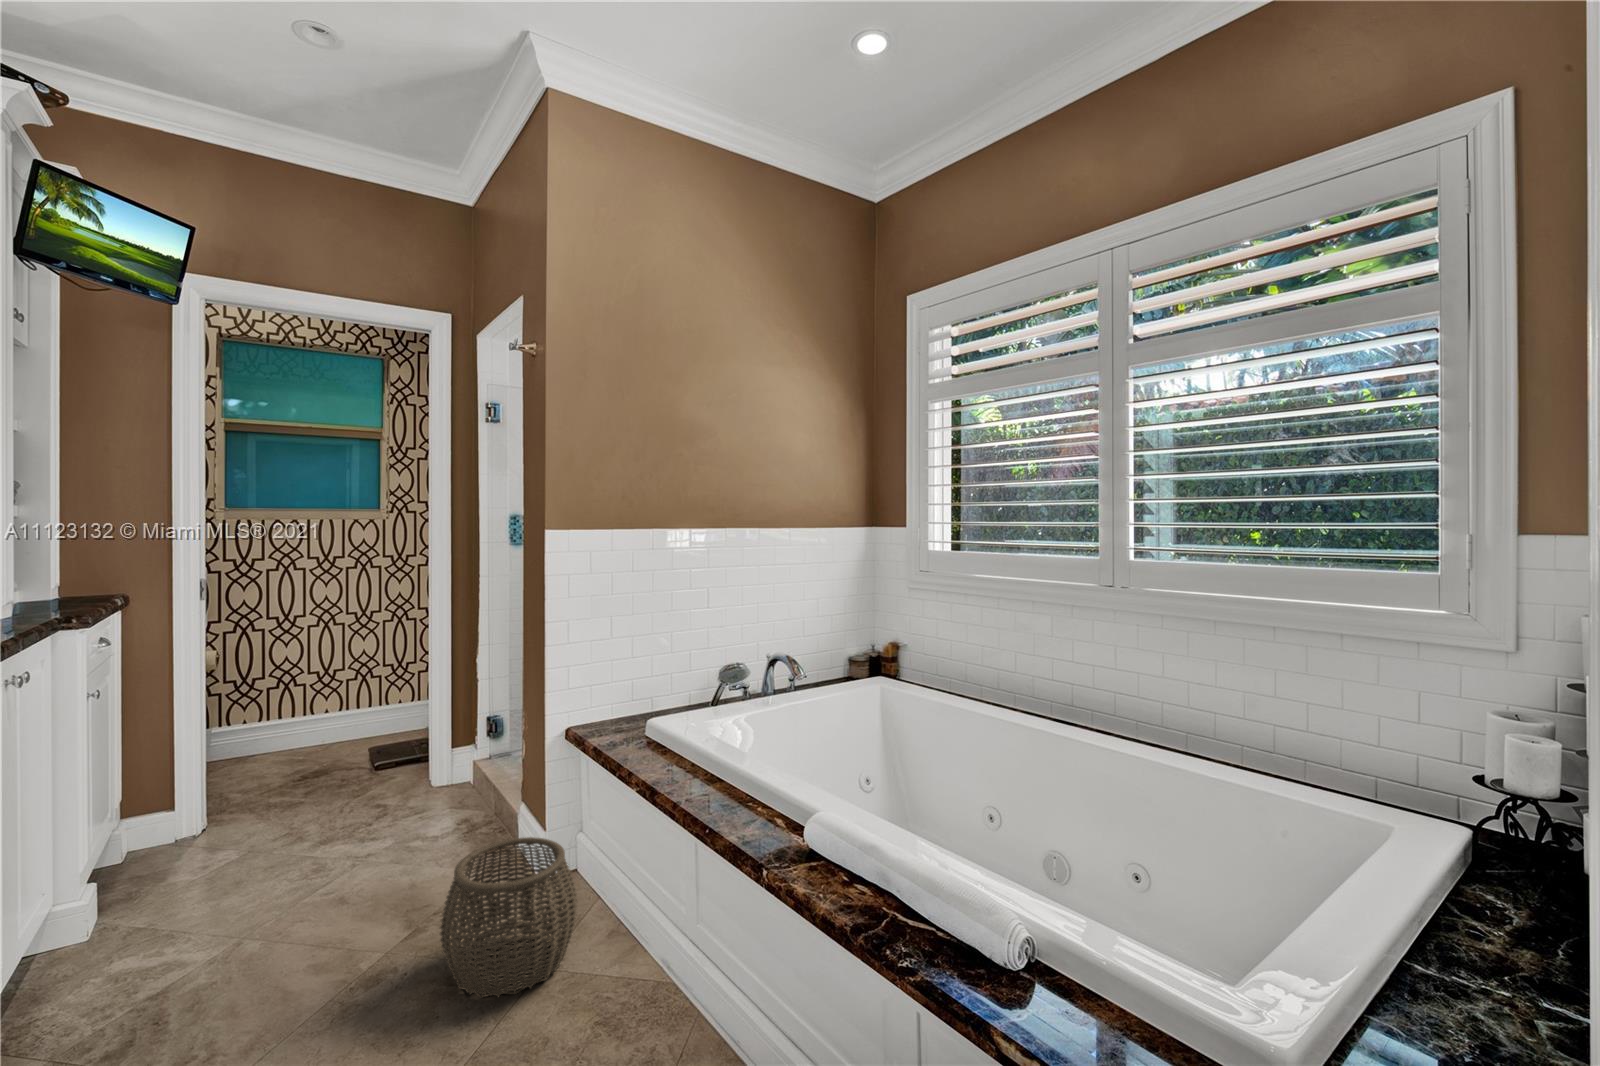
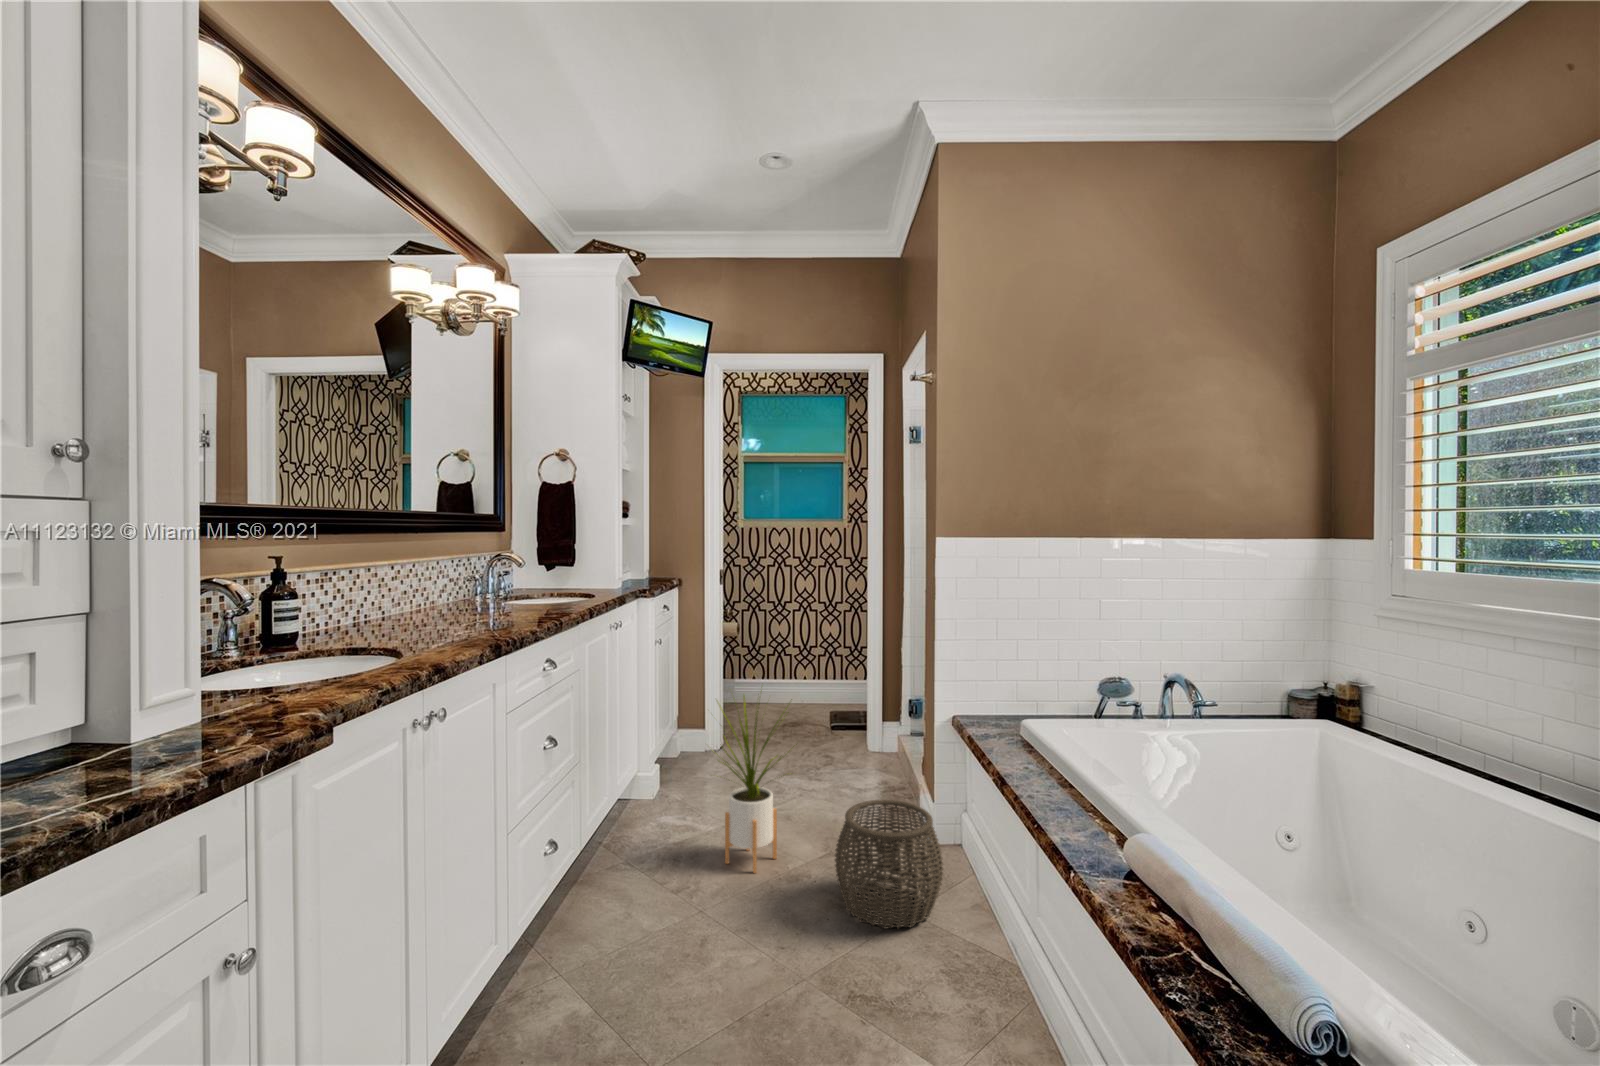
house plant: none [217,730,375,992] -> present [721,690,797,873]

